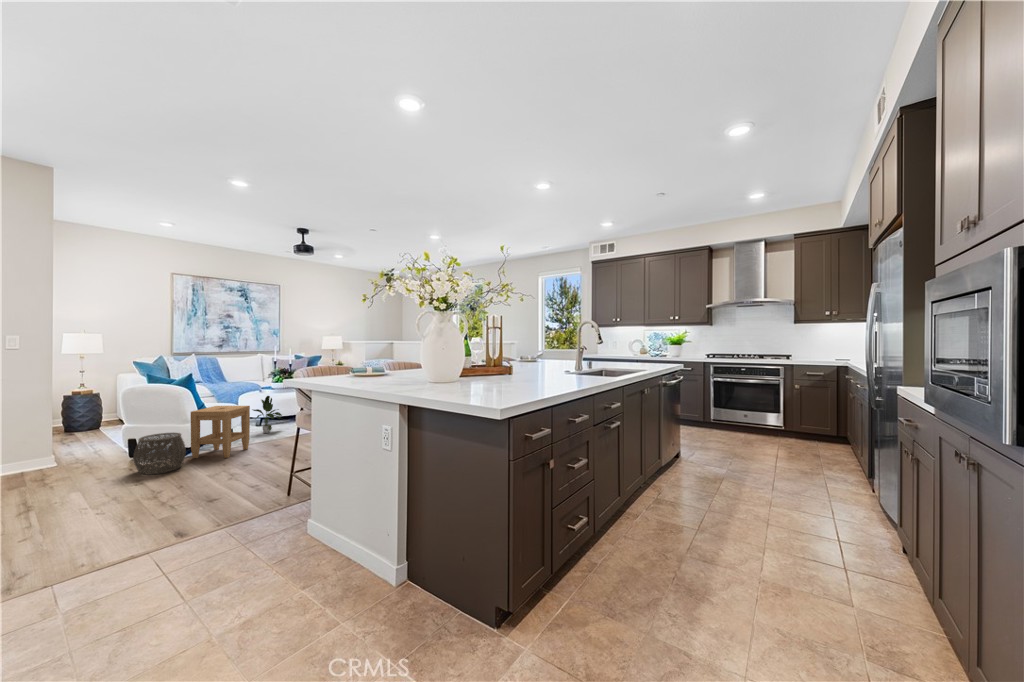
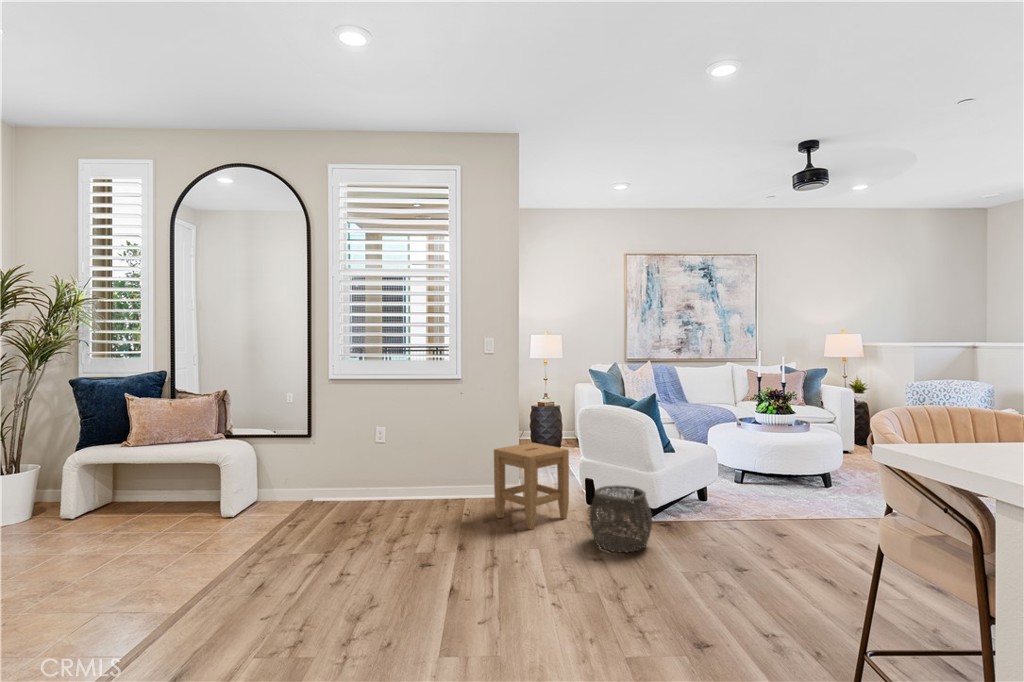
potted plant: present [253,396,282,433] -> none [735,436,784,500]
stool: present [191,406,250,458] -> present [494,443,569,529]

